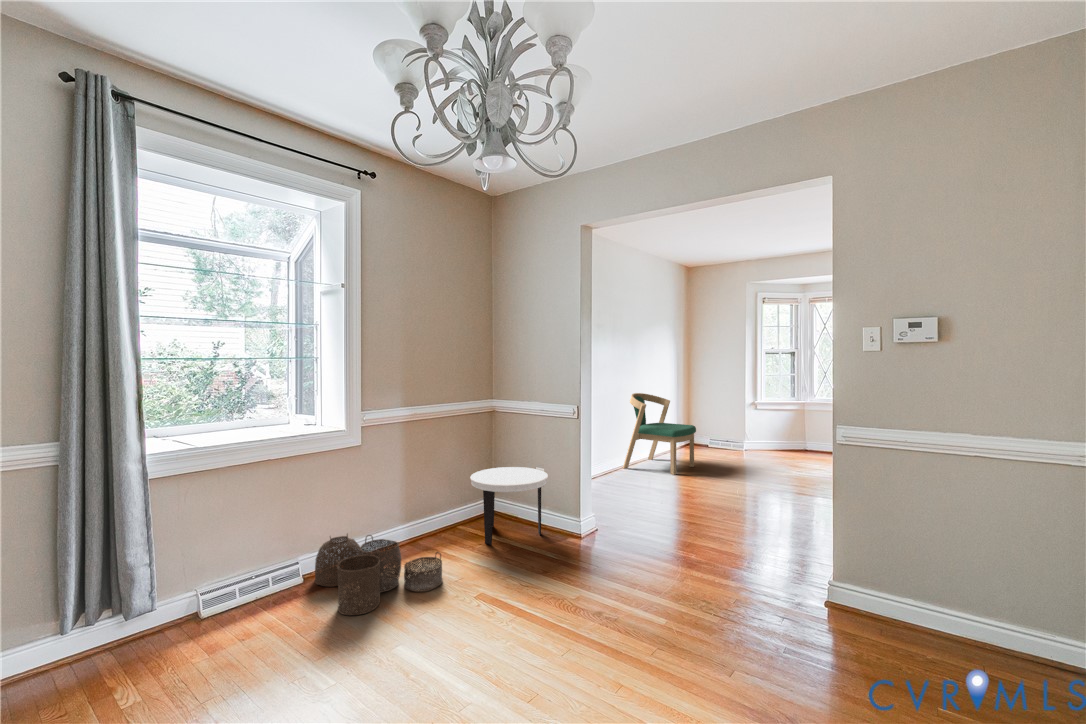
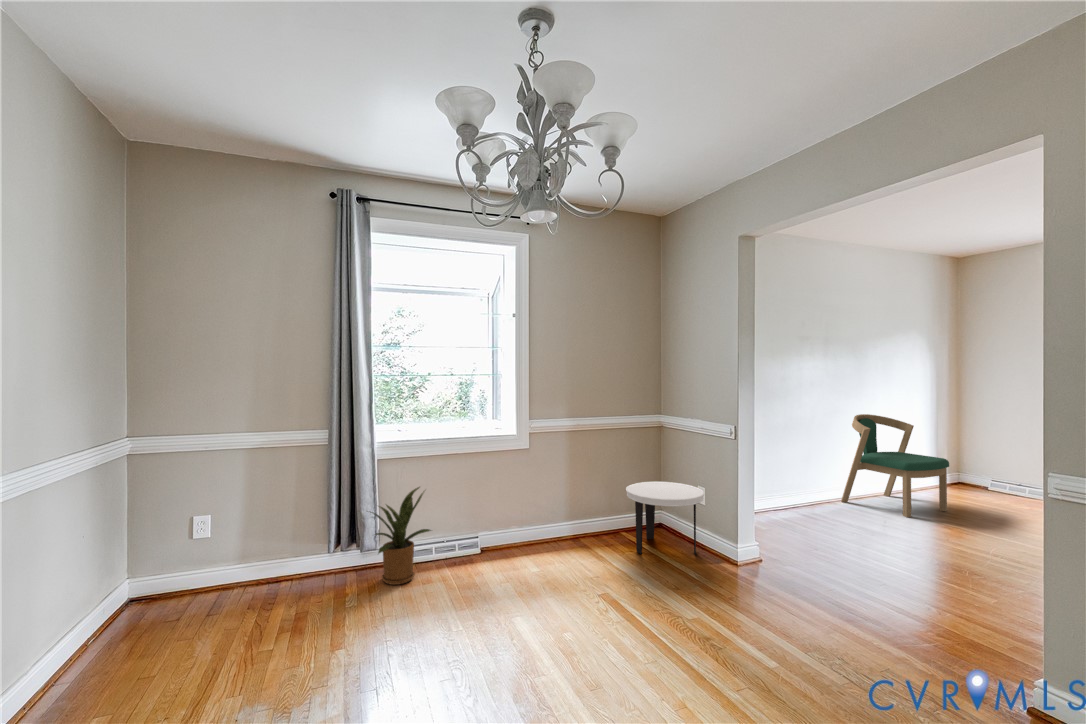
house plant: none [127,507,248,653] -> present [371,487,431,585]
woven basket: present [315,534,442,615] -> none [487,520,581,586]

